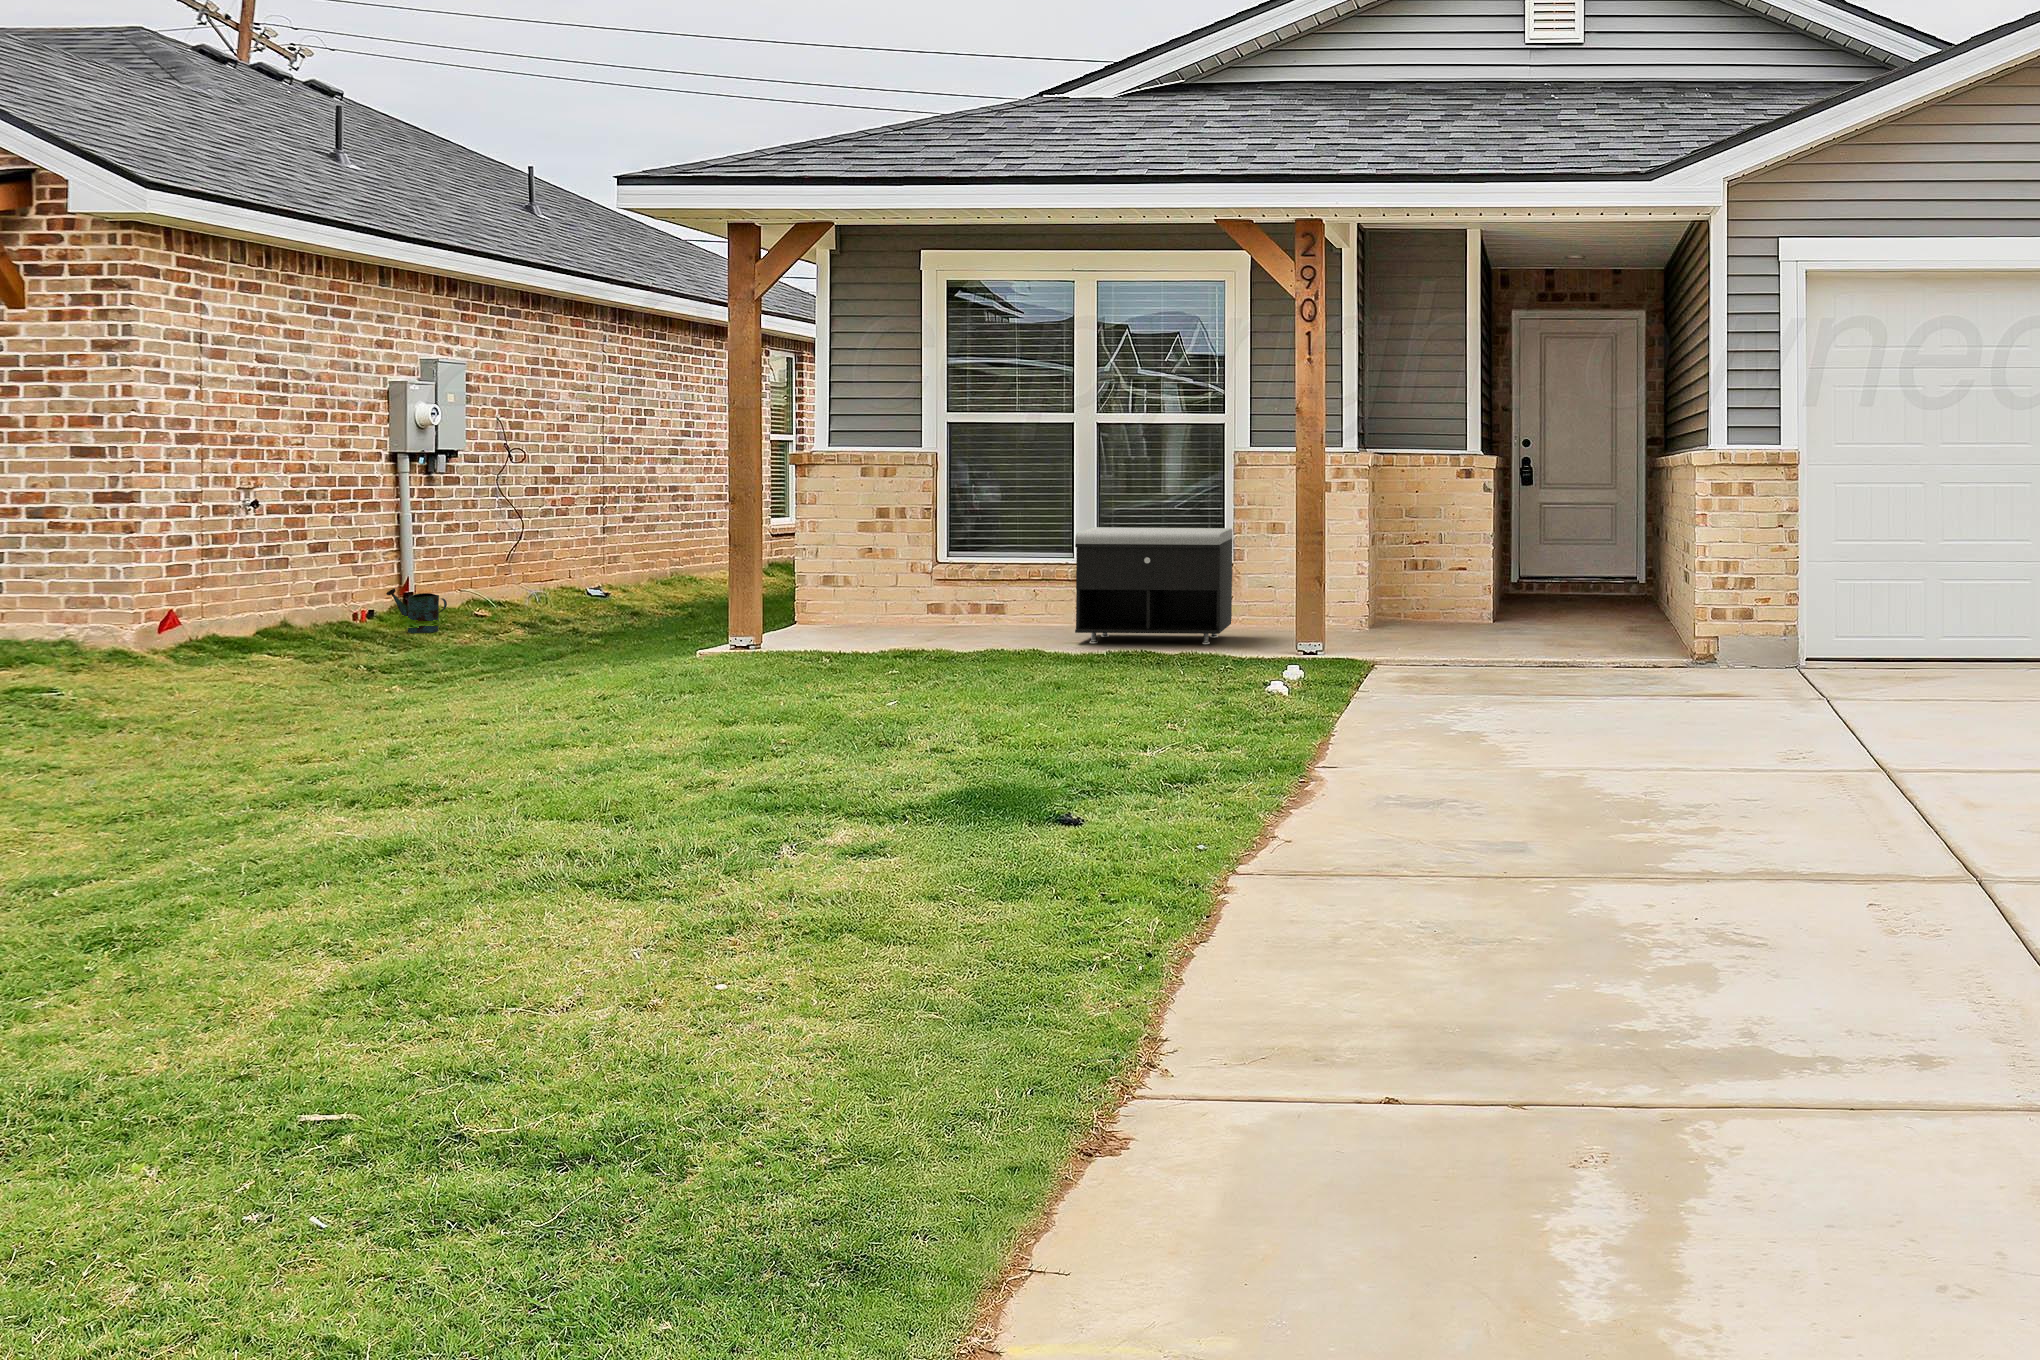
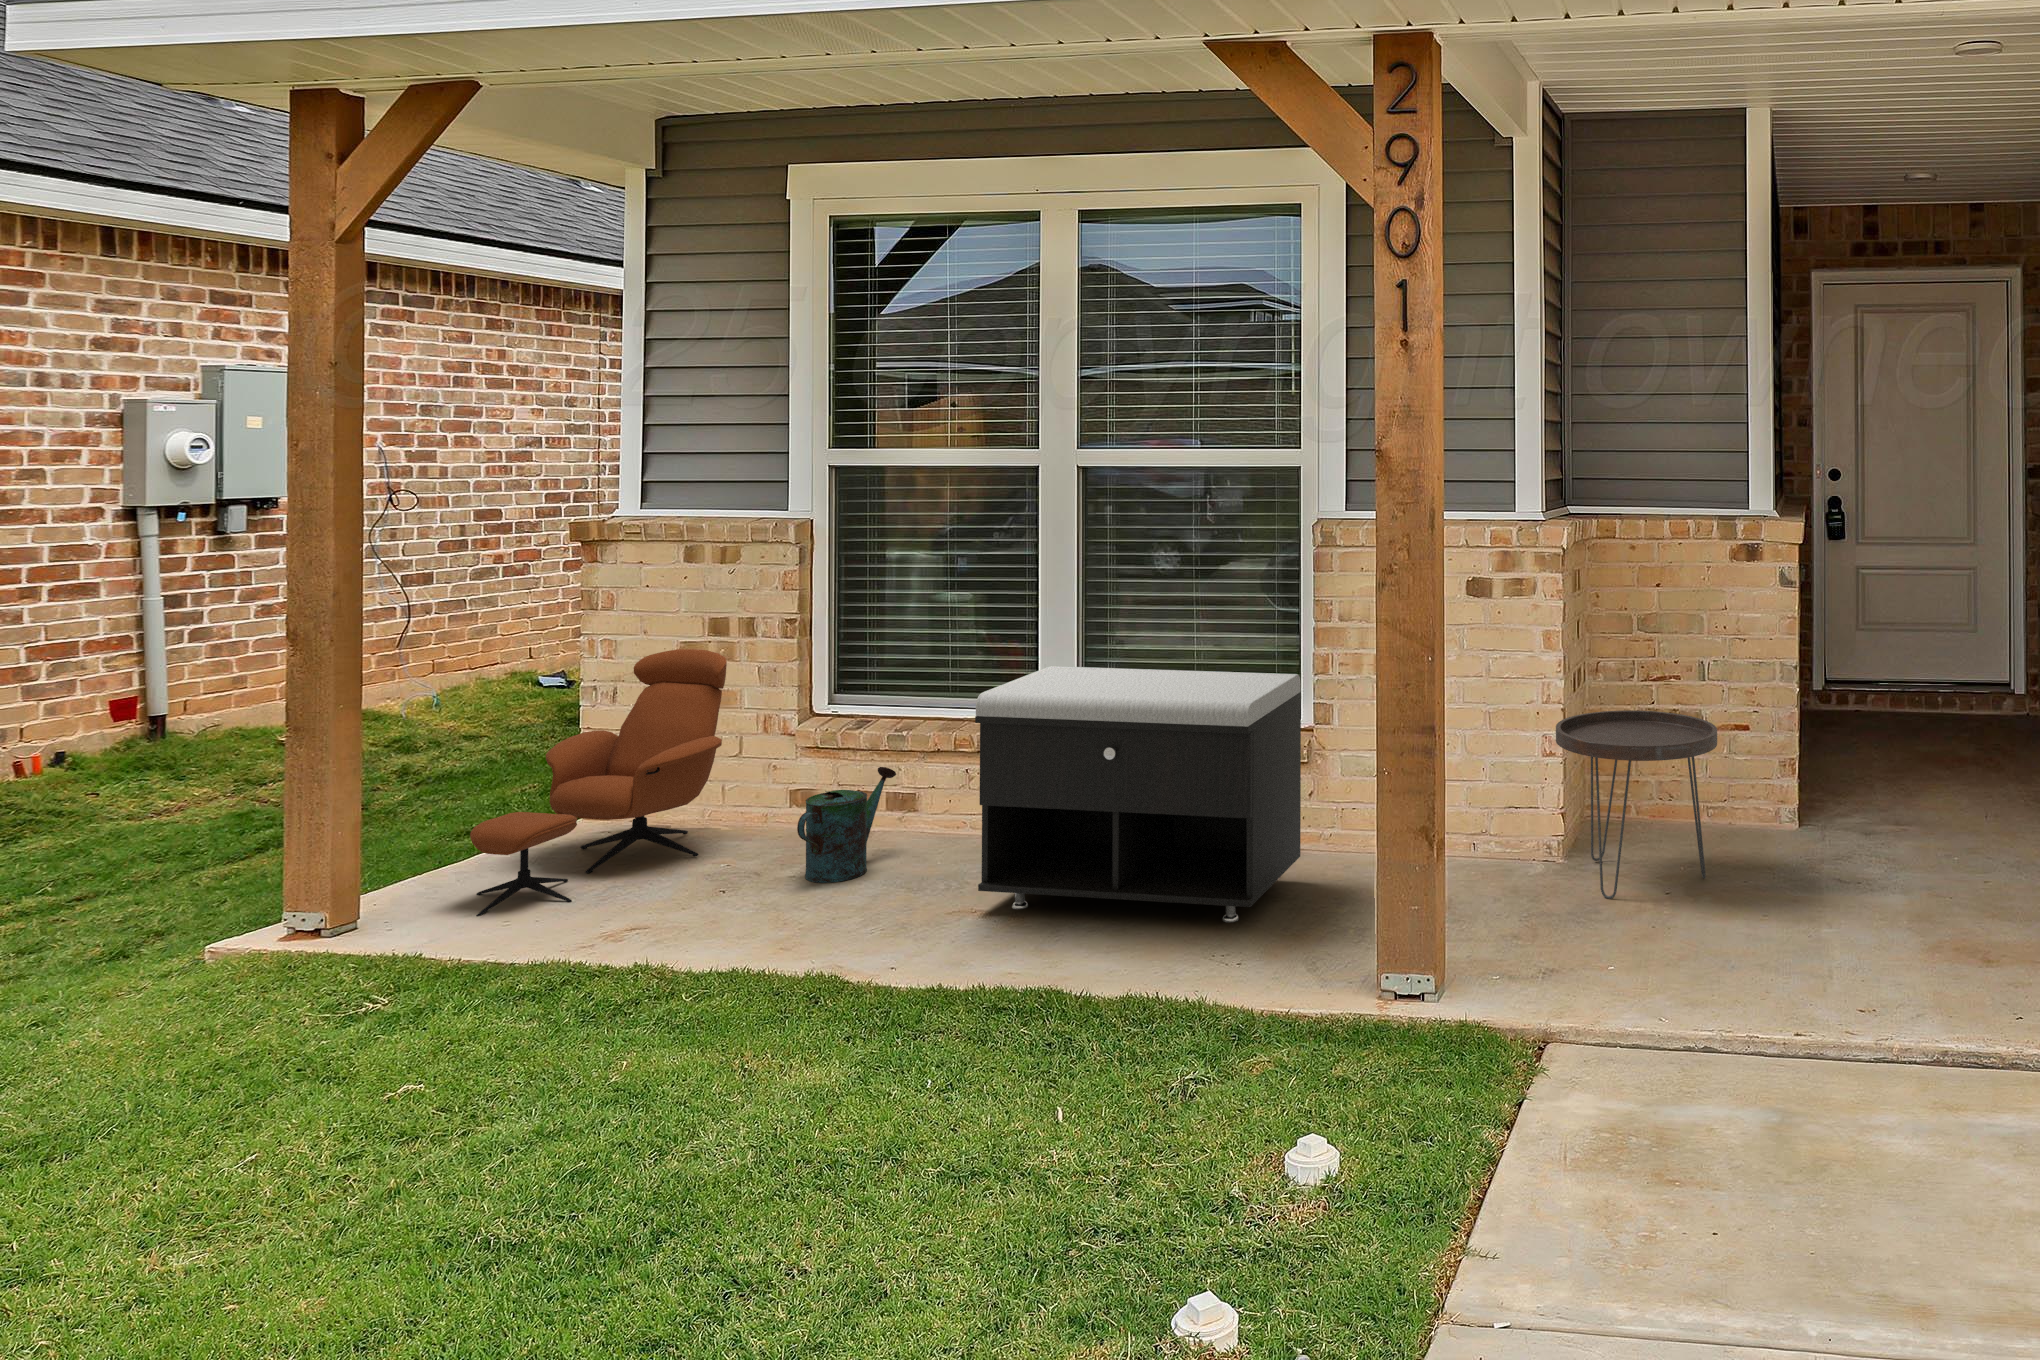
lounge chair: none [795,526,902,648] -> present [470,649,727,916]
side table: none [1364,553,1447,638] -> present [1556,710,1717,899]
watering can: present [386,589,447,633] -> present [797,767,896,883]

